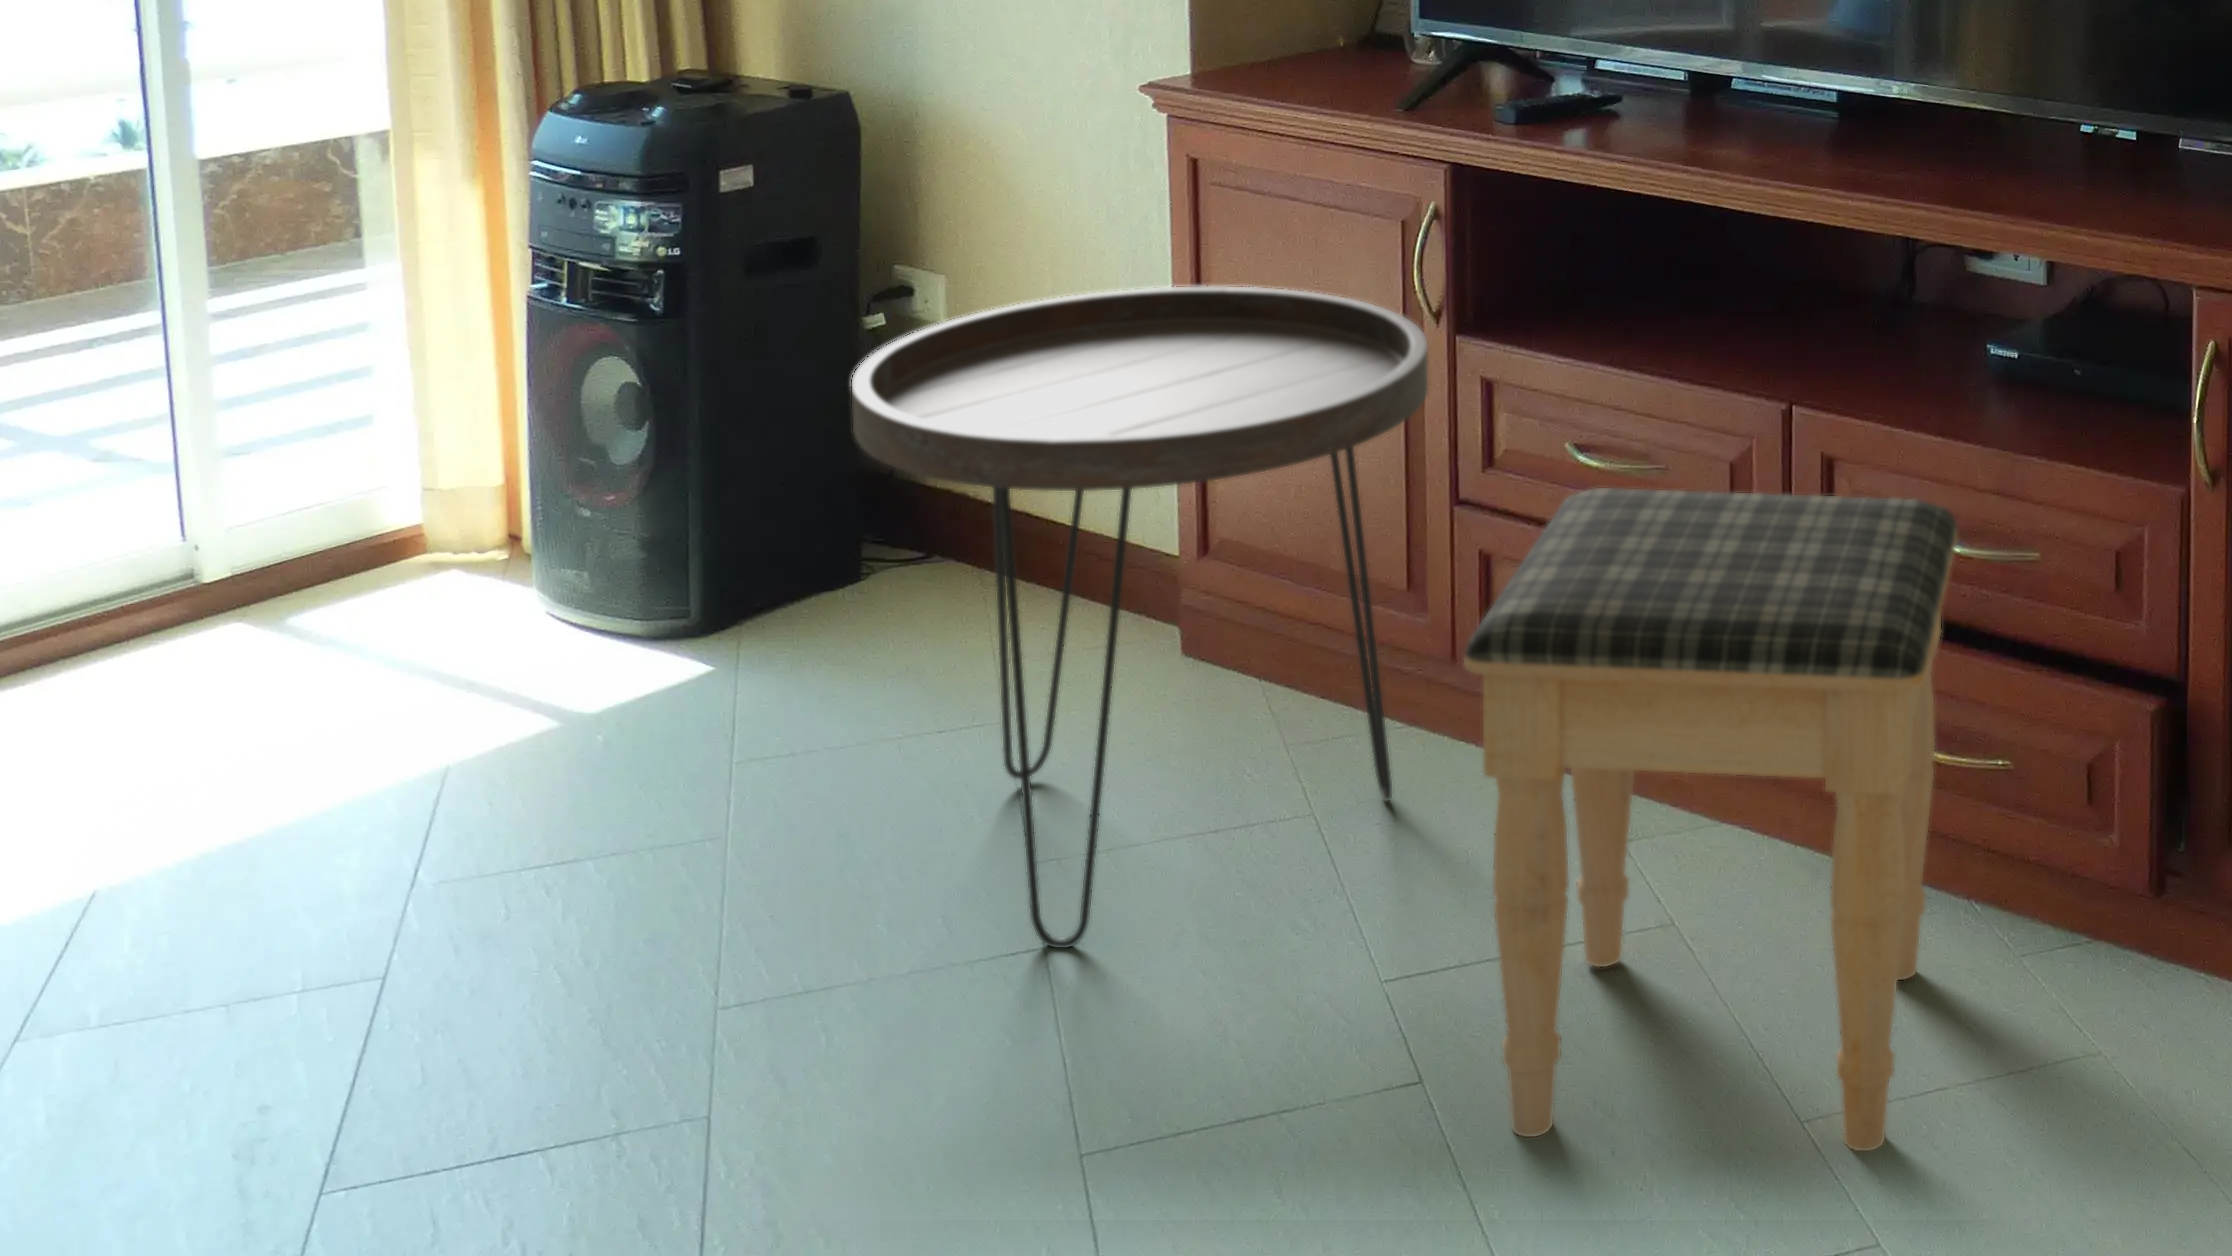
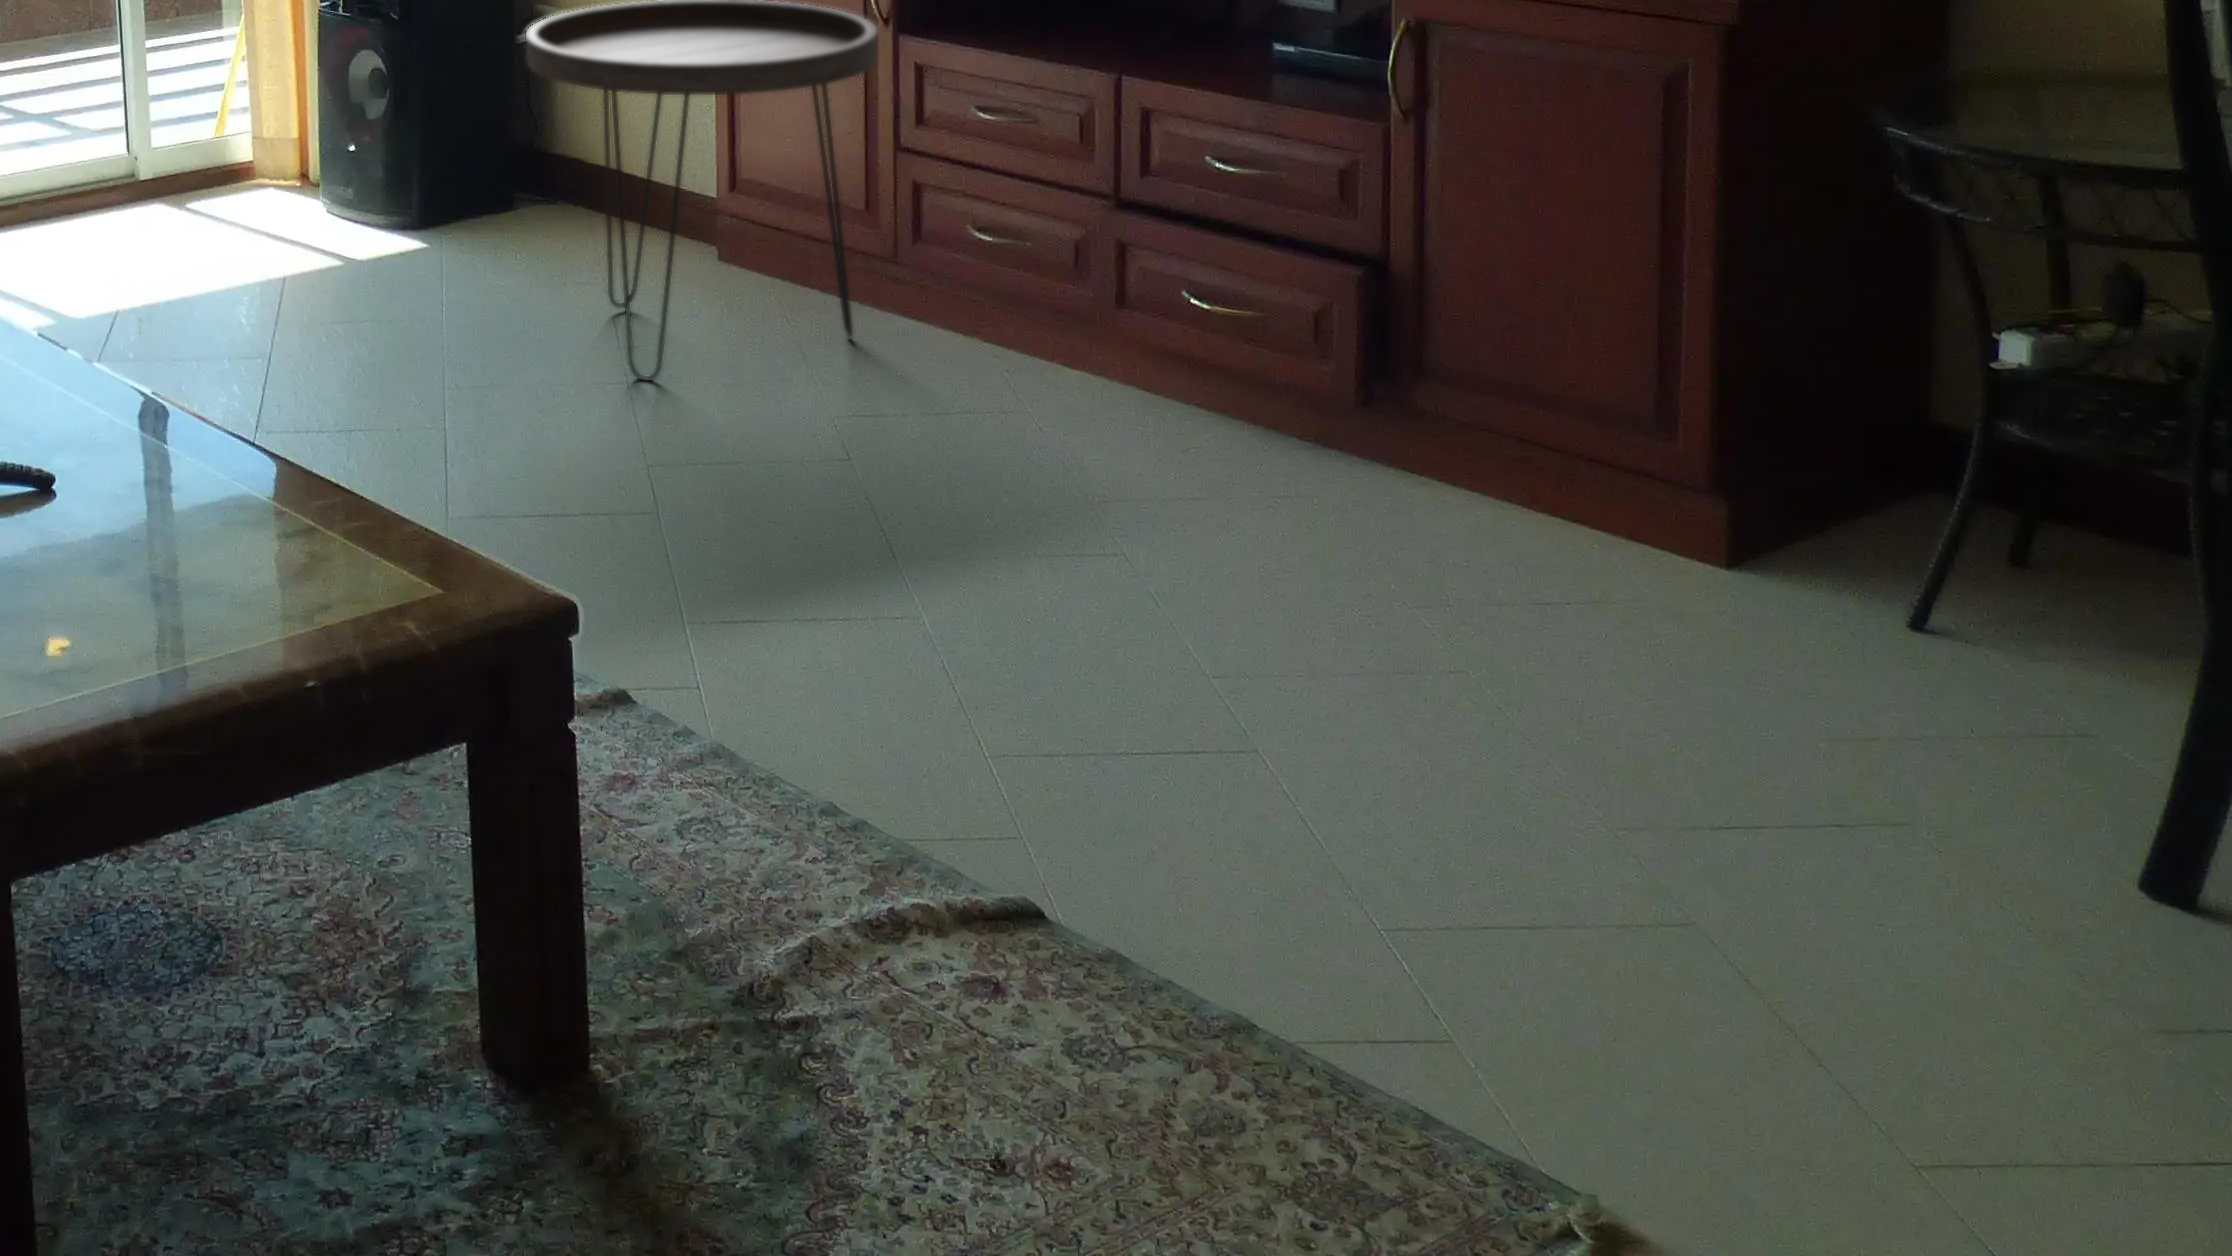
footstool: present [1464,488,1958,1151] -> none [882,110,1226,514]

